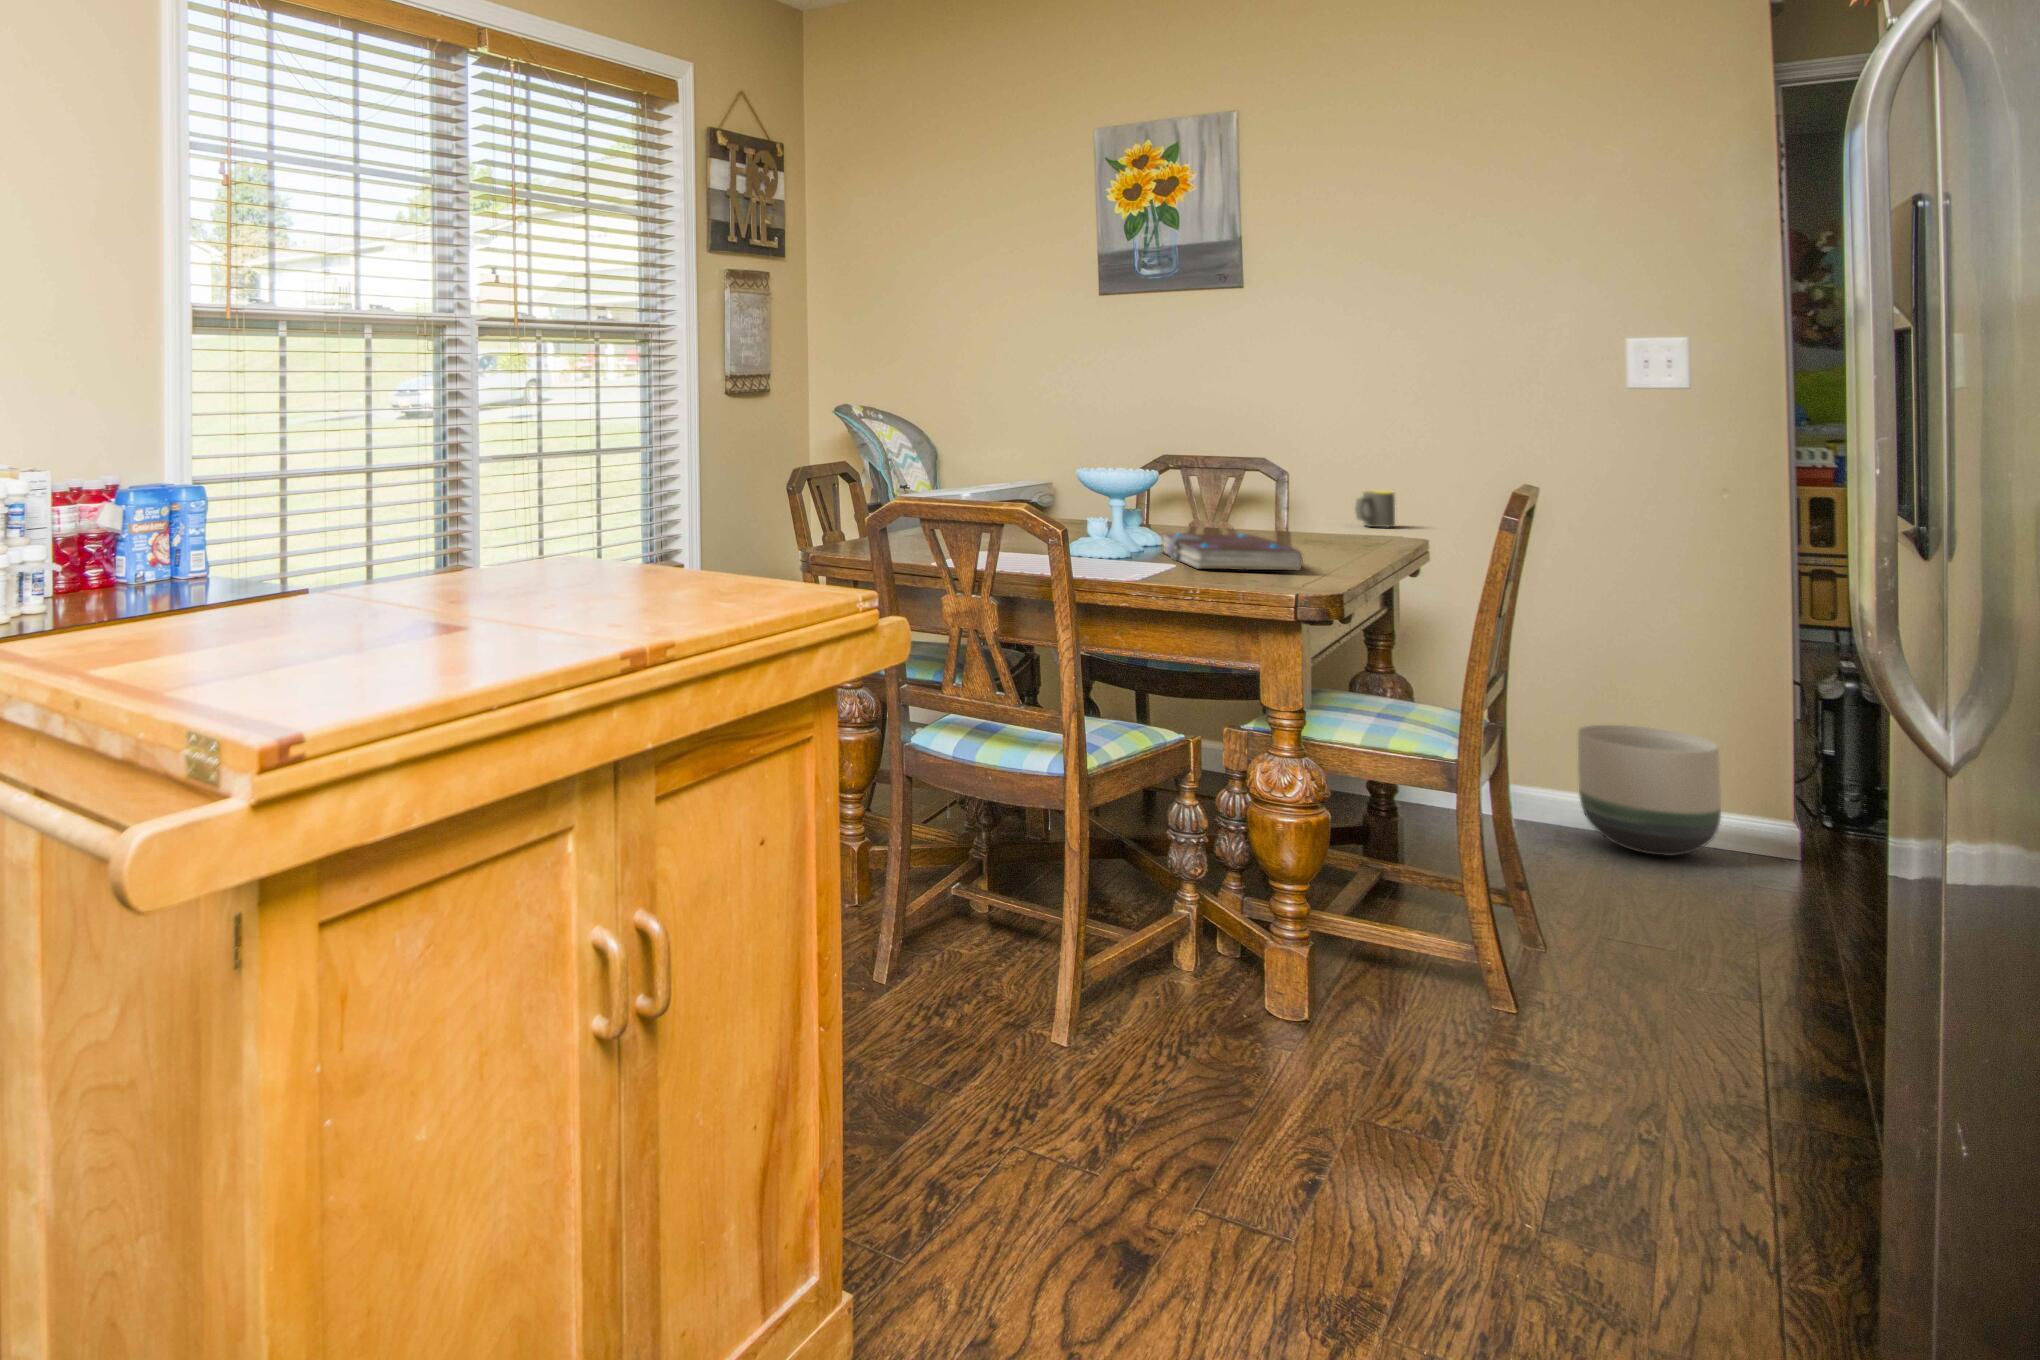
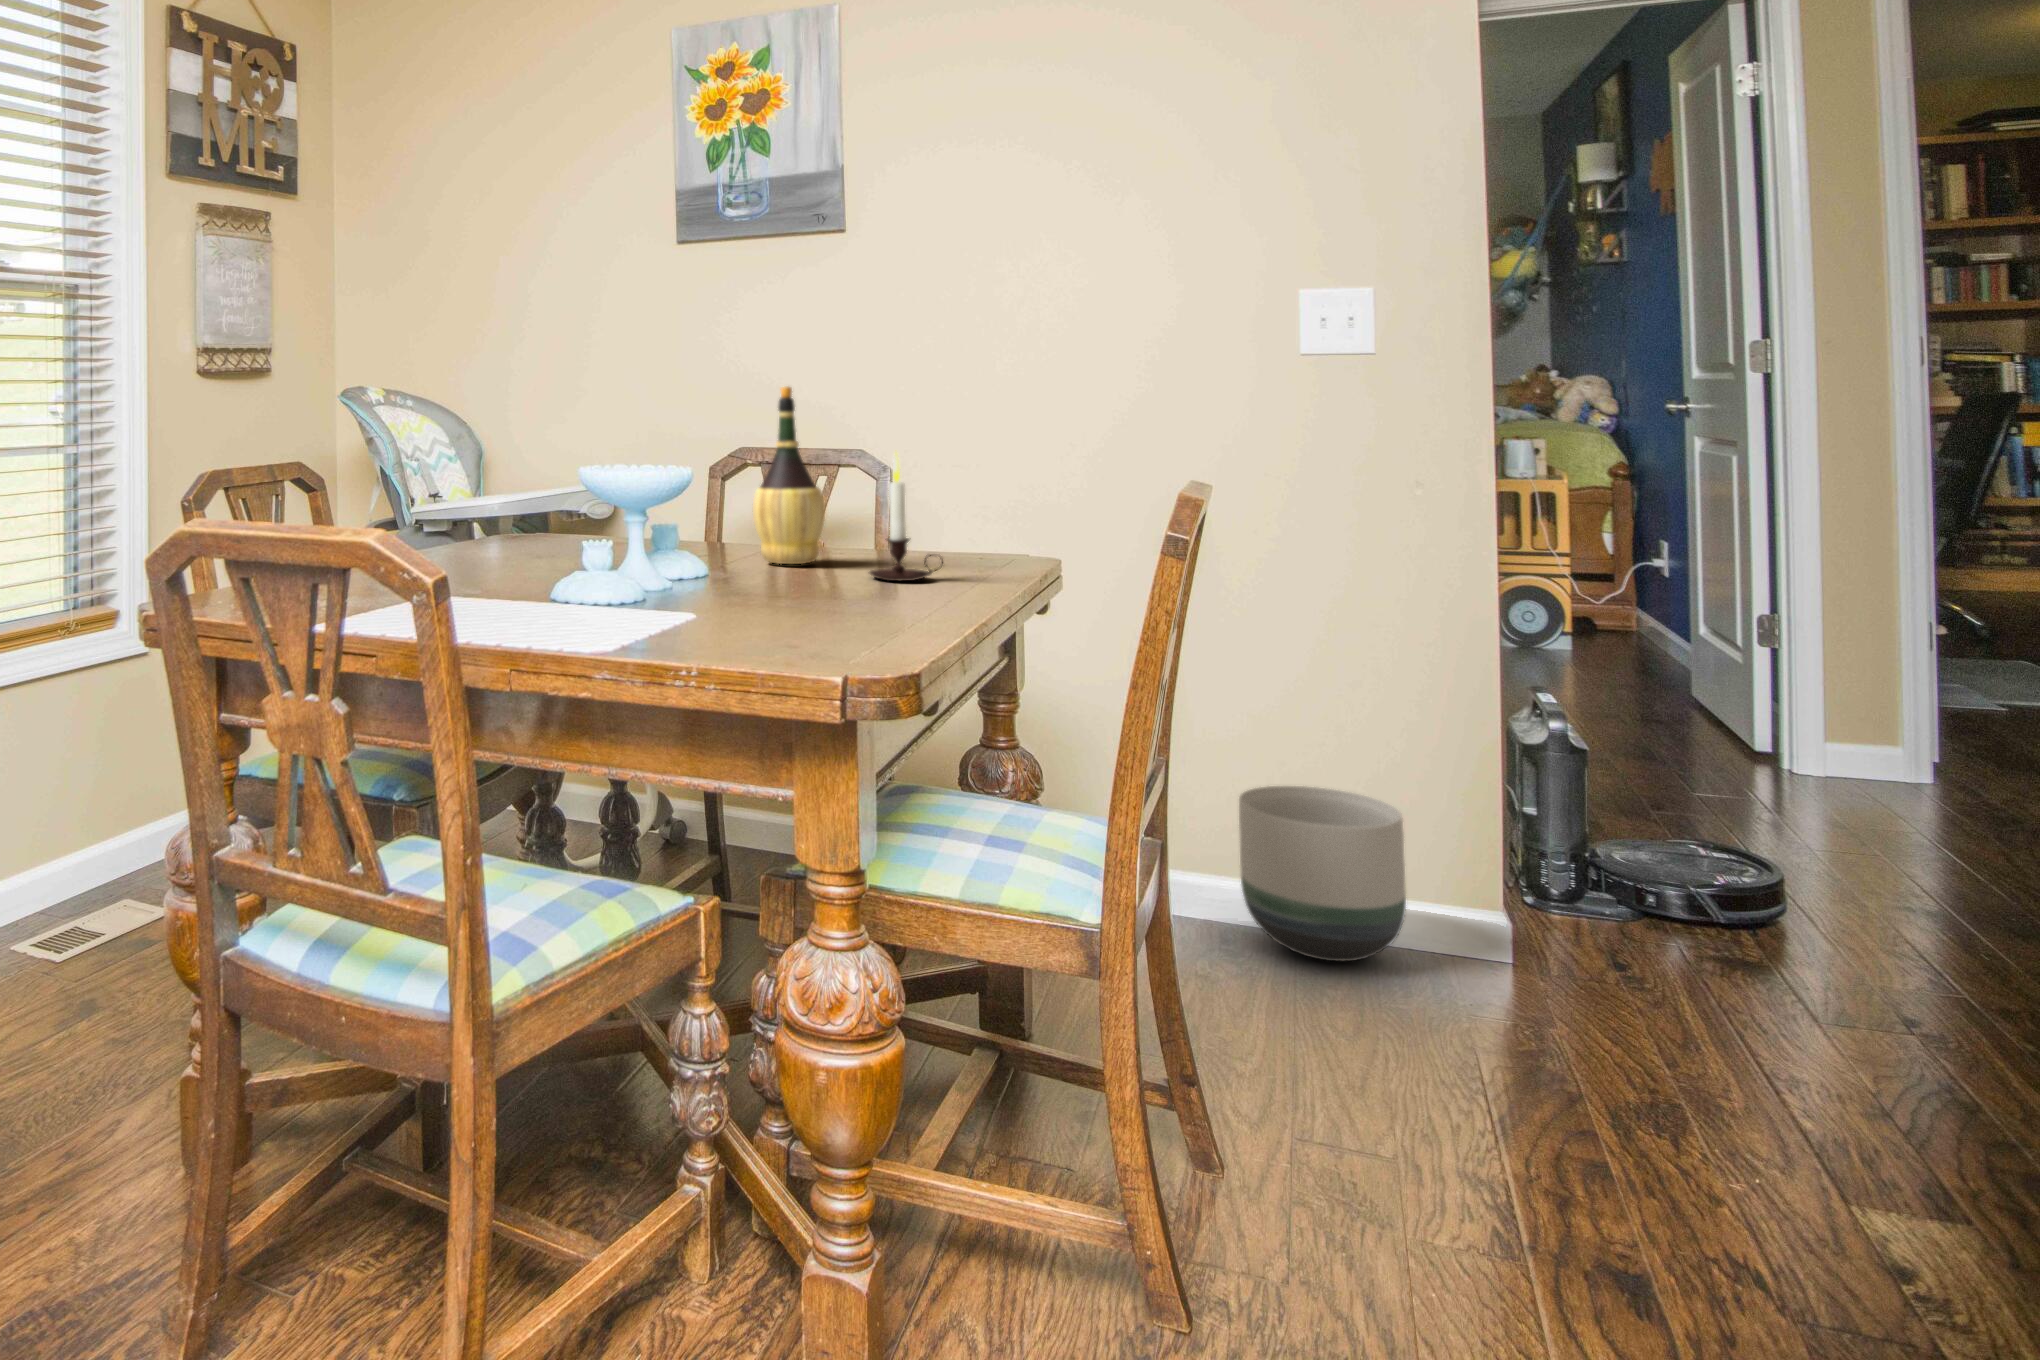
wine bottle: none [1189,413,1245,539] -> present [753,386,825,564]
candle: none [1283,461,1340,551] -> present [869,454,942,581]
mug: present [1355,491,1395,527] -> none [976,490,1024,538]
book: present [1162,533,1303,571] -> none [685,561,873,626]

